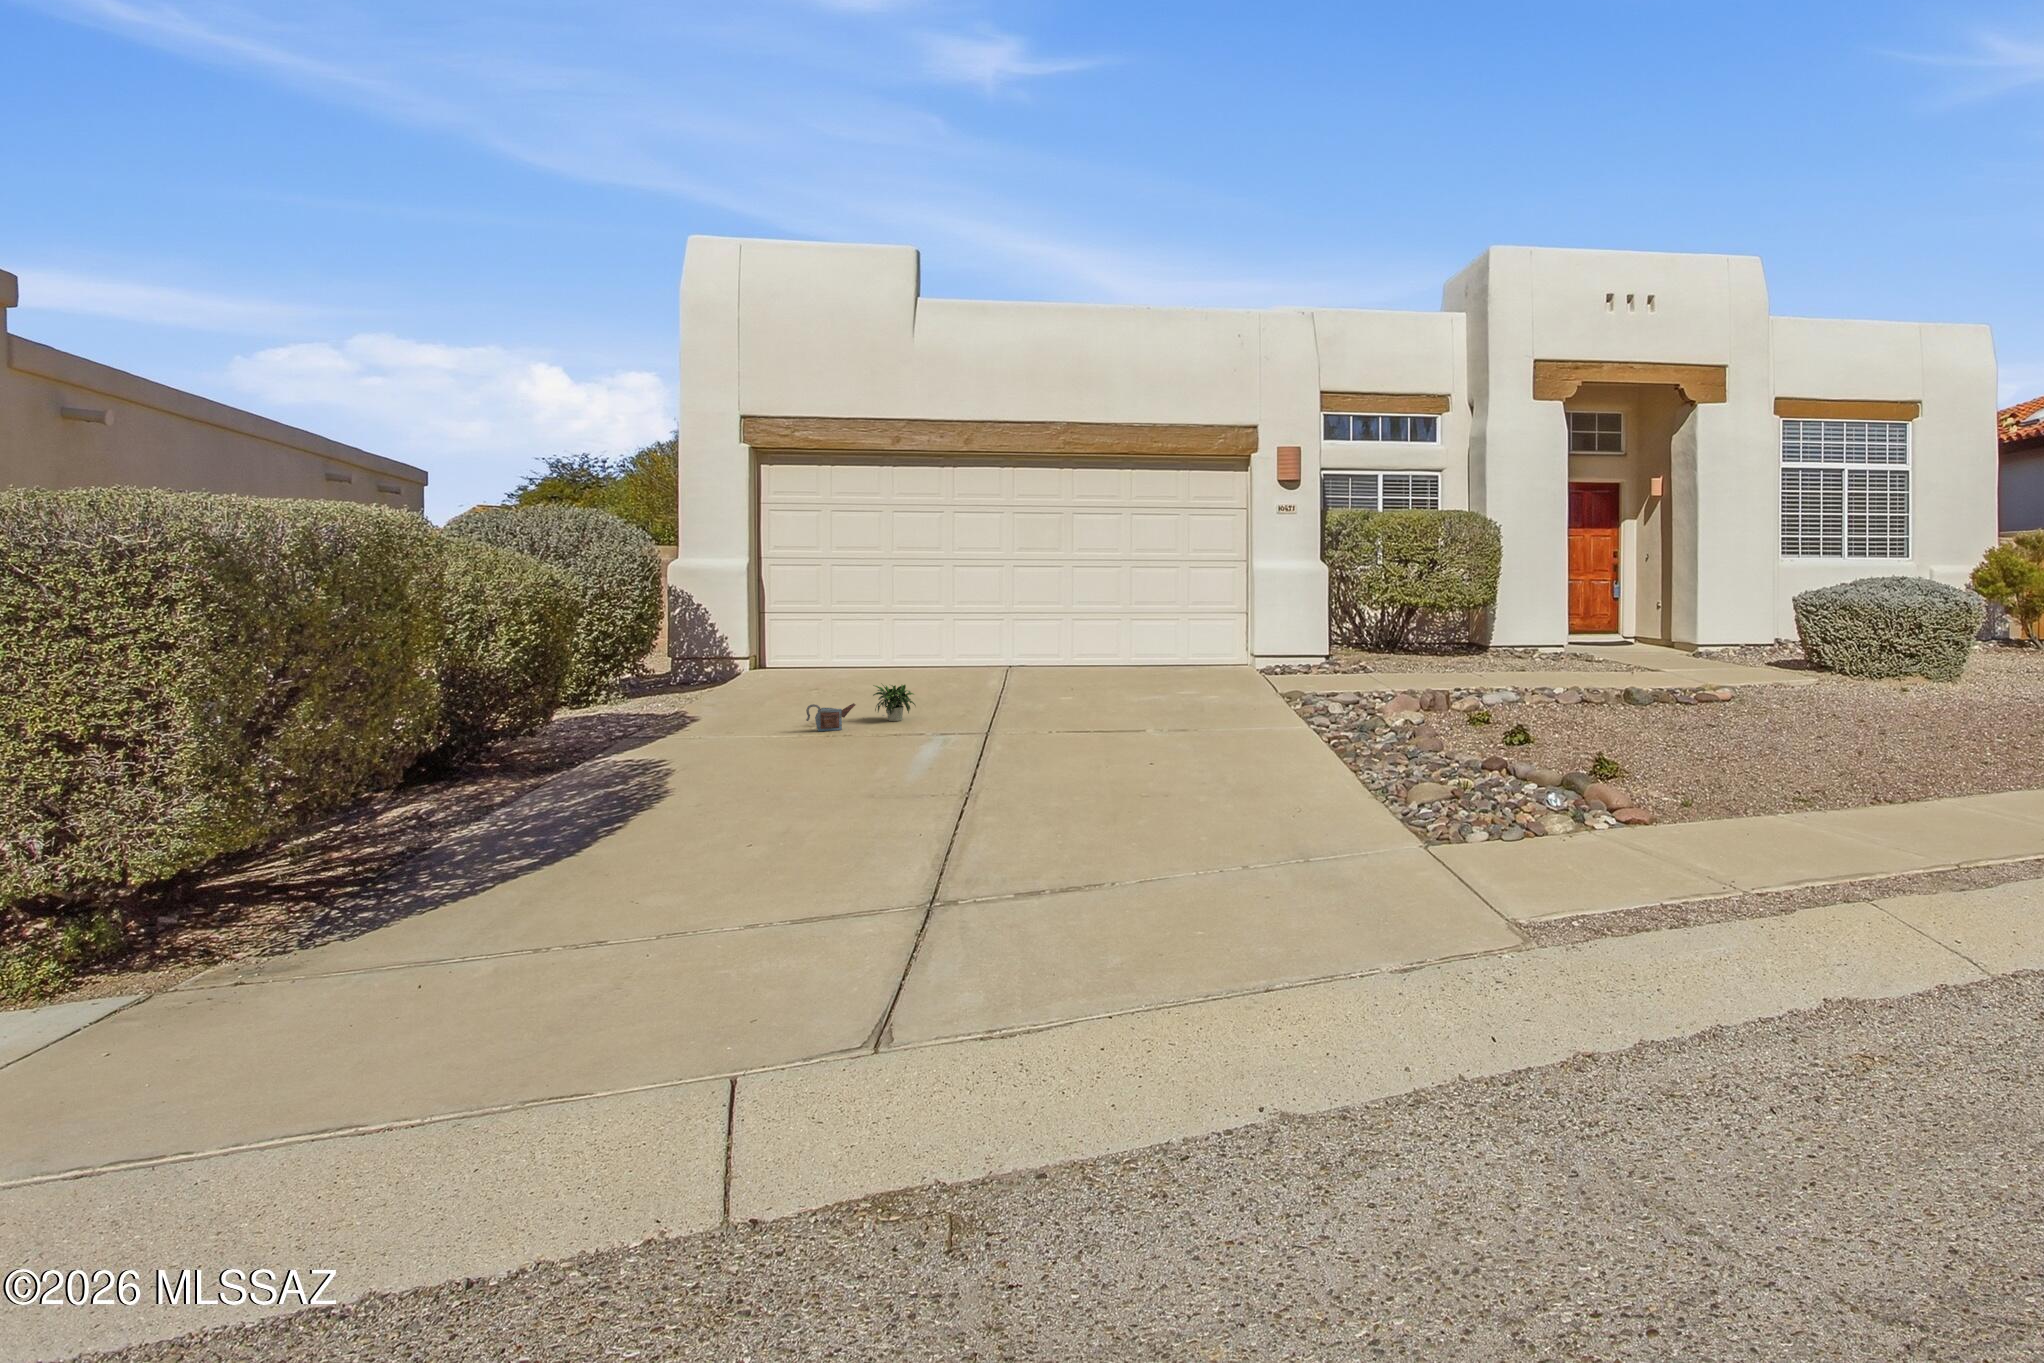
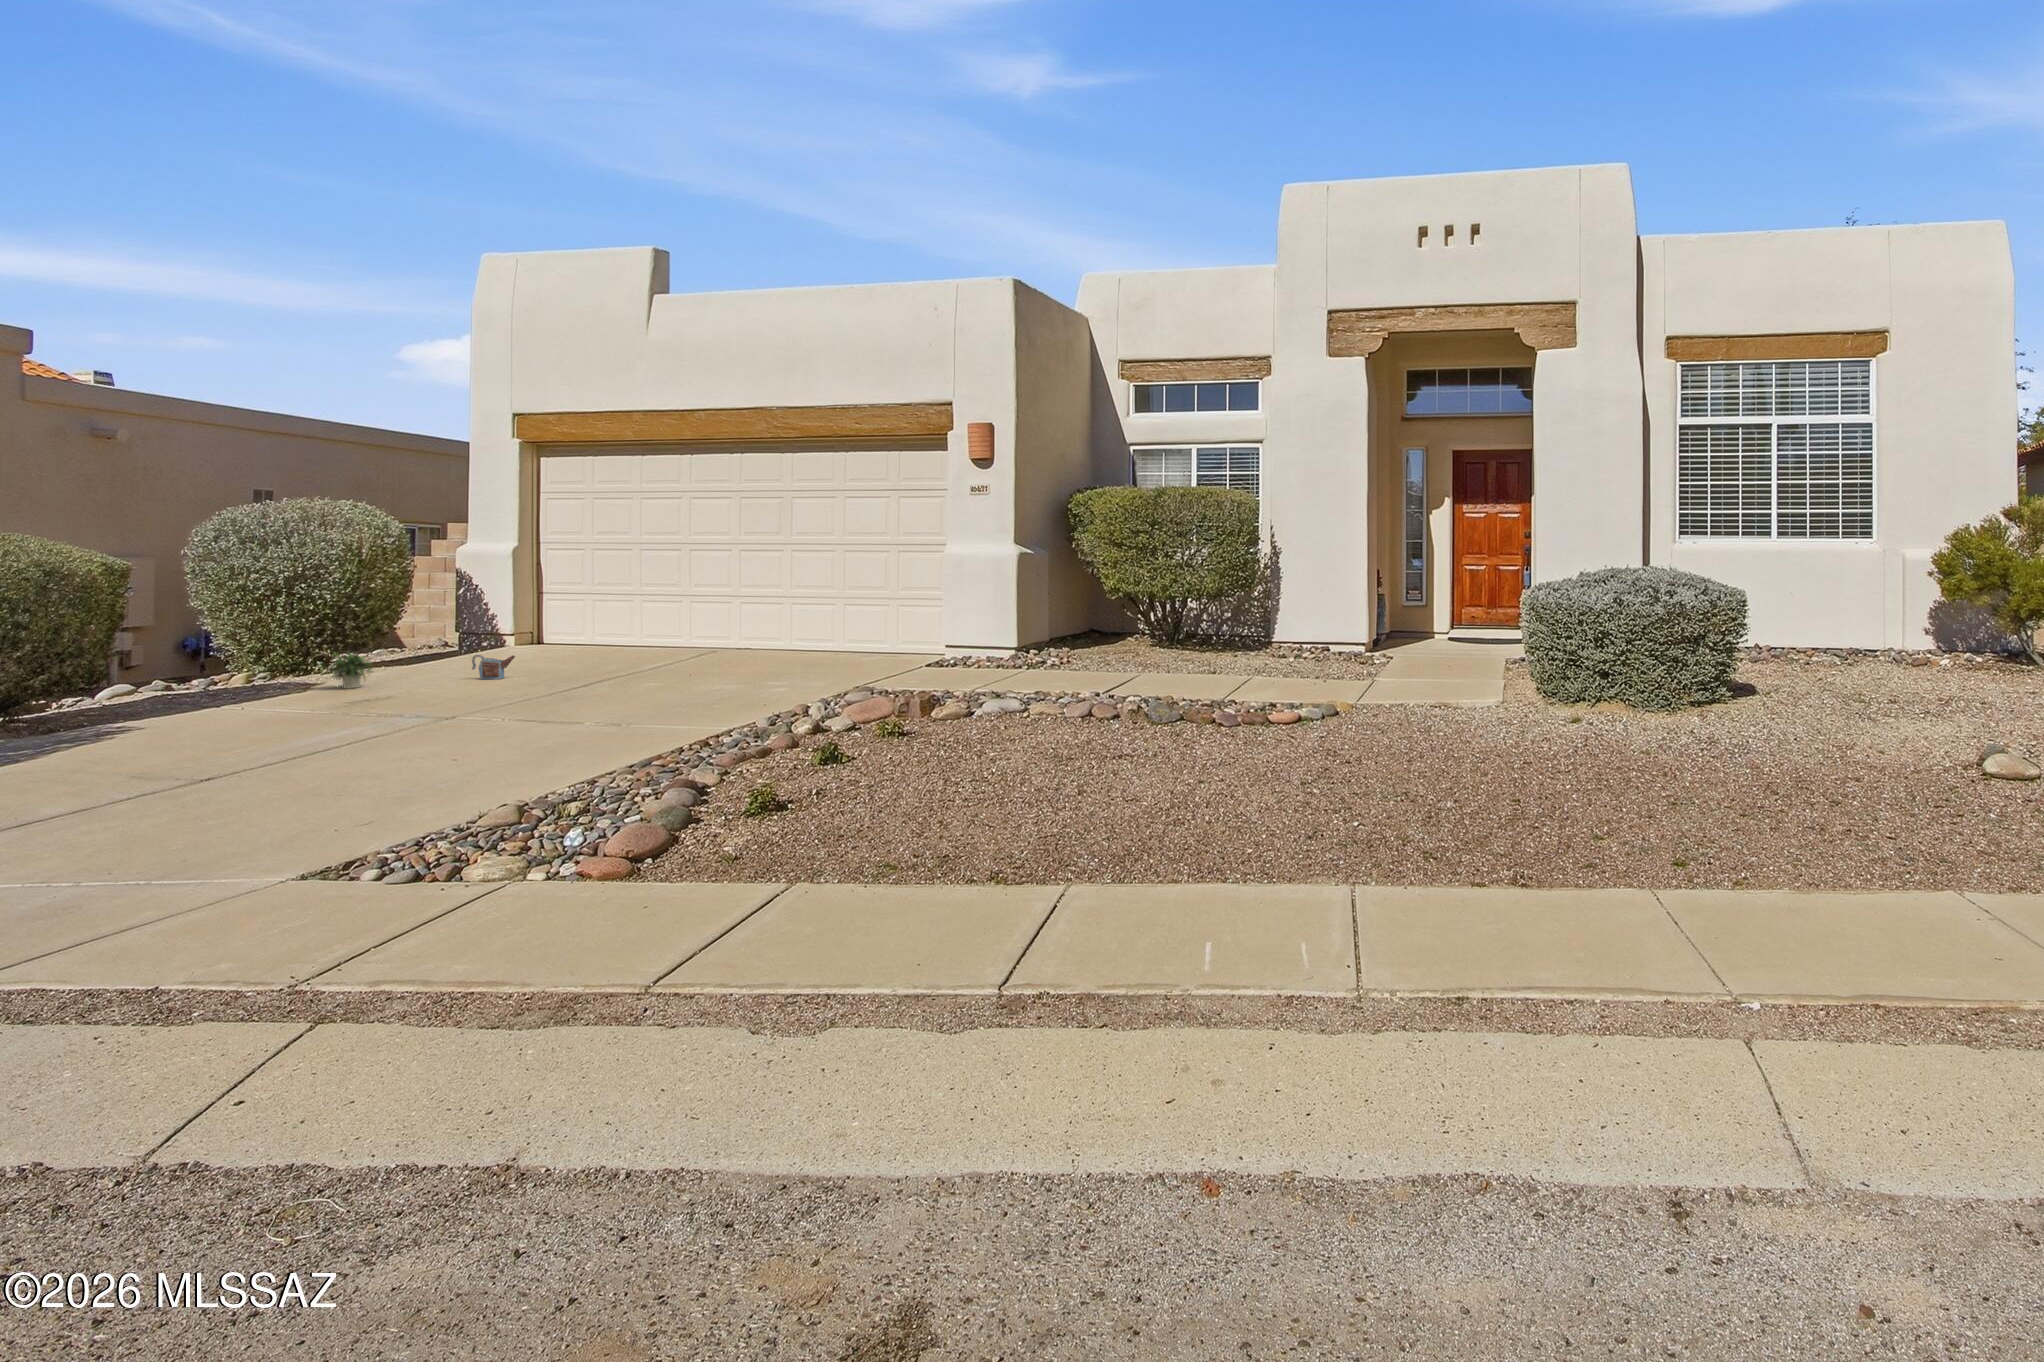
watering can: present [806,703,856,731] -> present [472,655,515,679]

